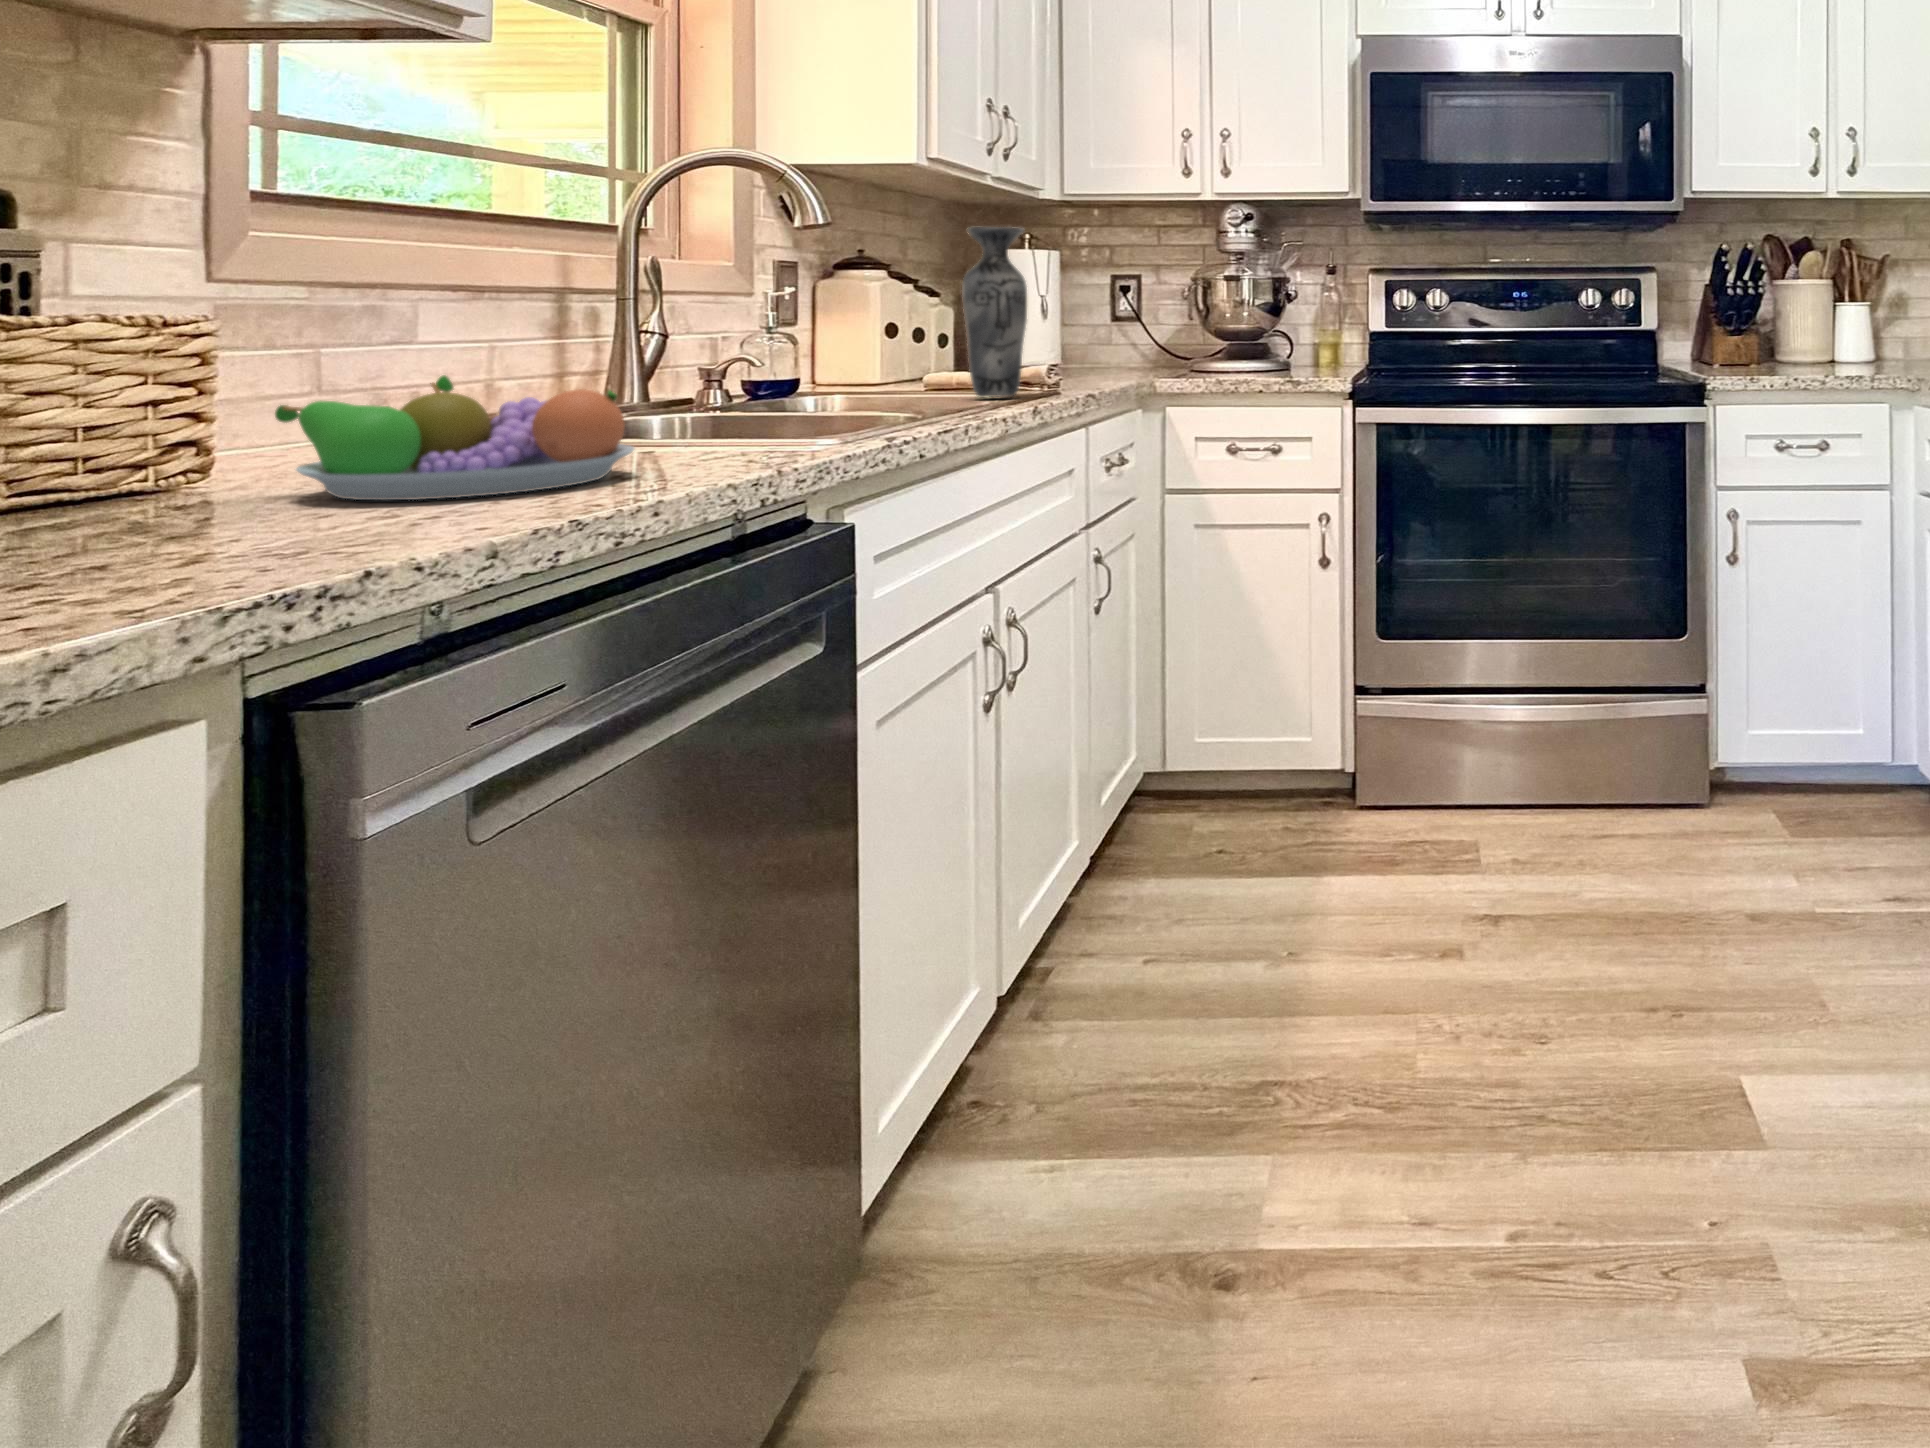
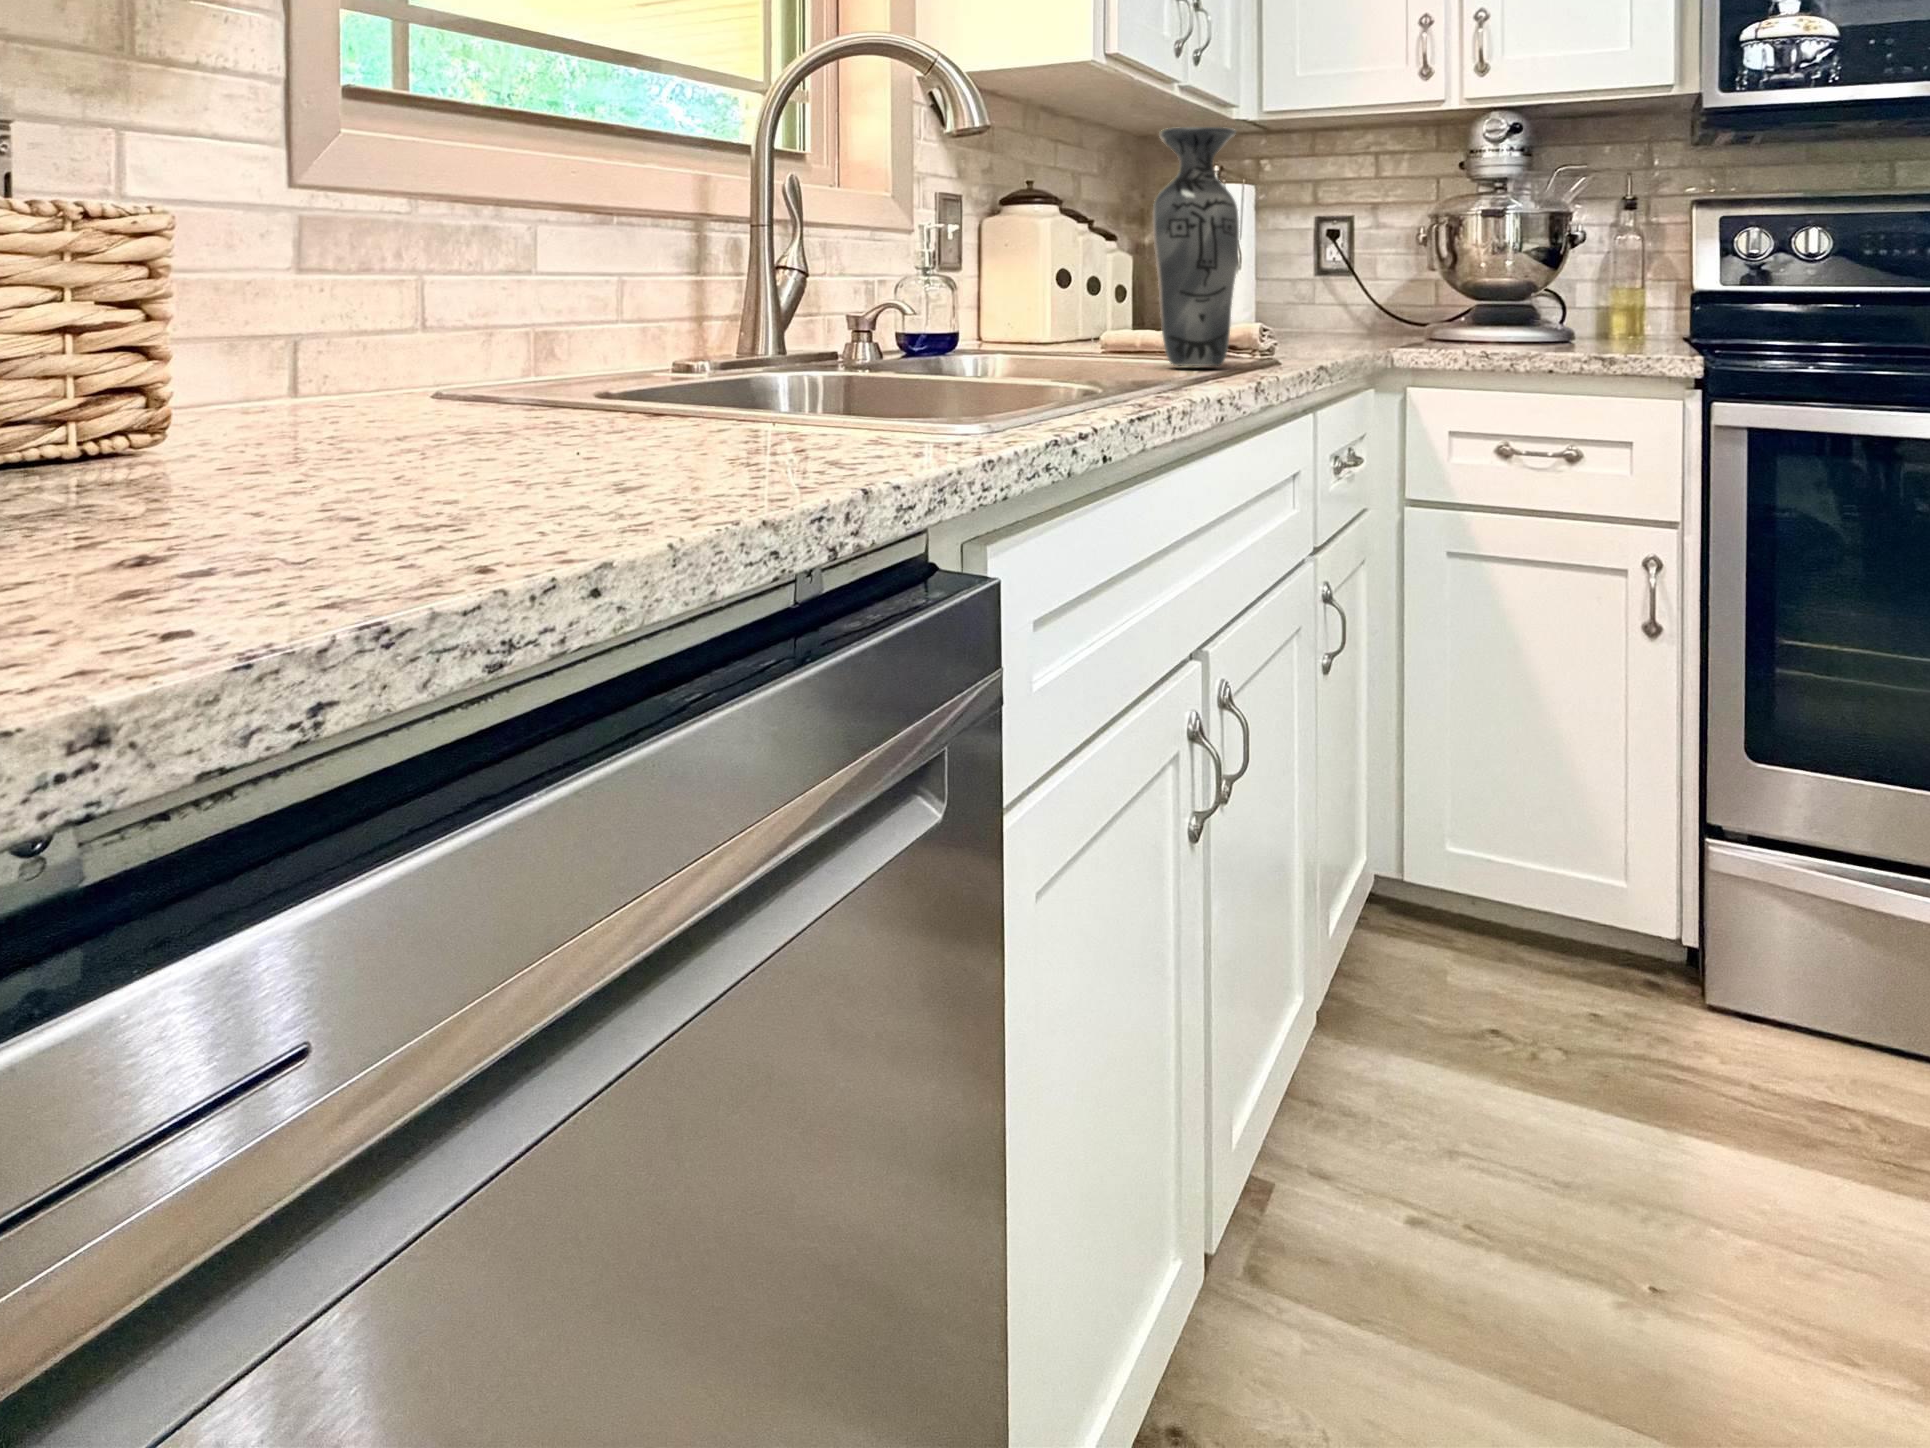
fruit bowl: present [275,375,634,500] -> none [161,303,654,513]

